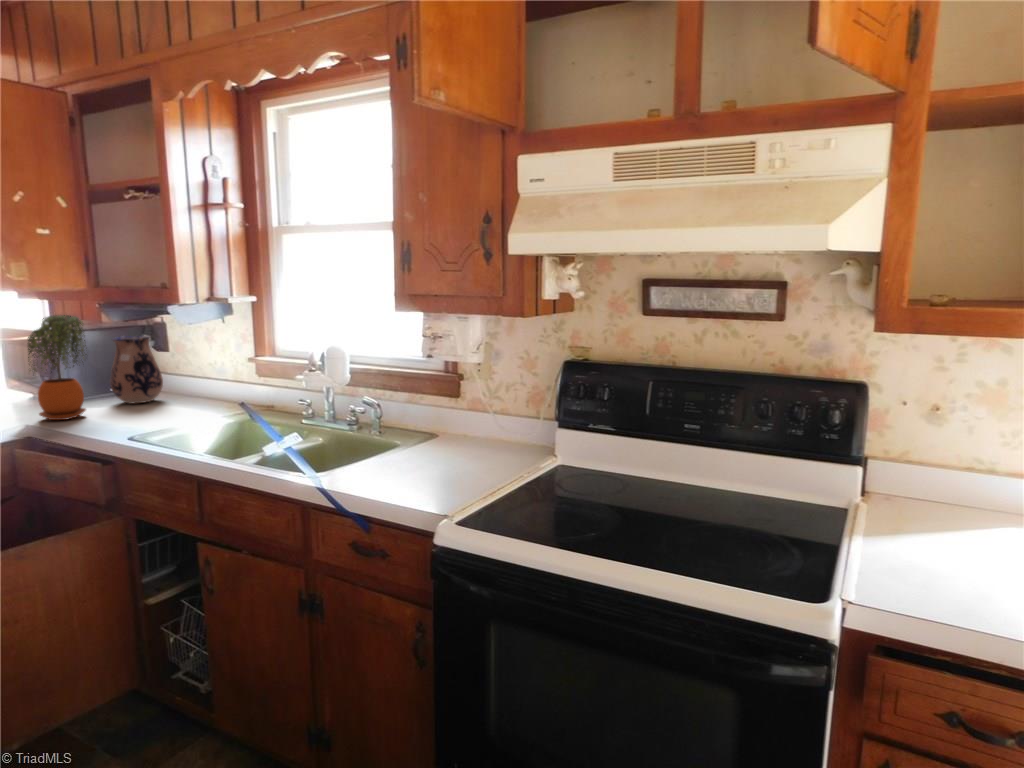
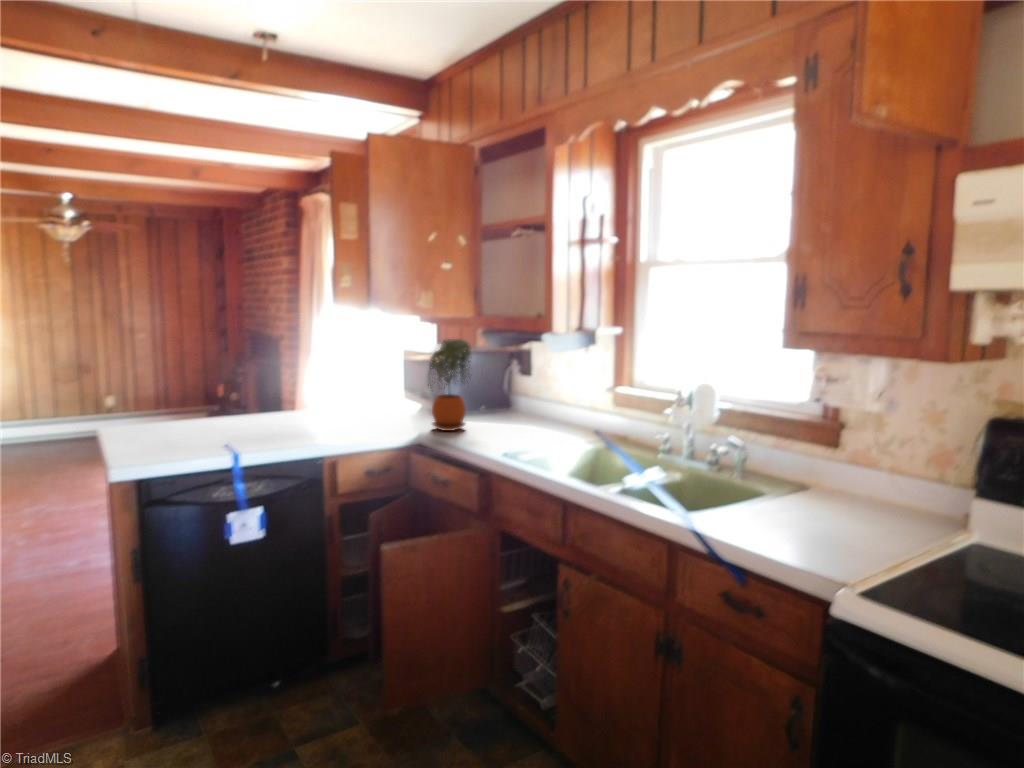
ceramic pitcher: present [110,336,163,404] -> none [484,360,526,422]

